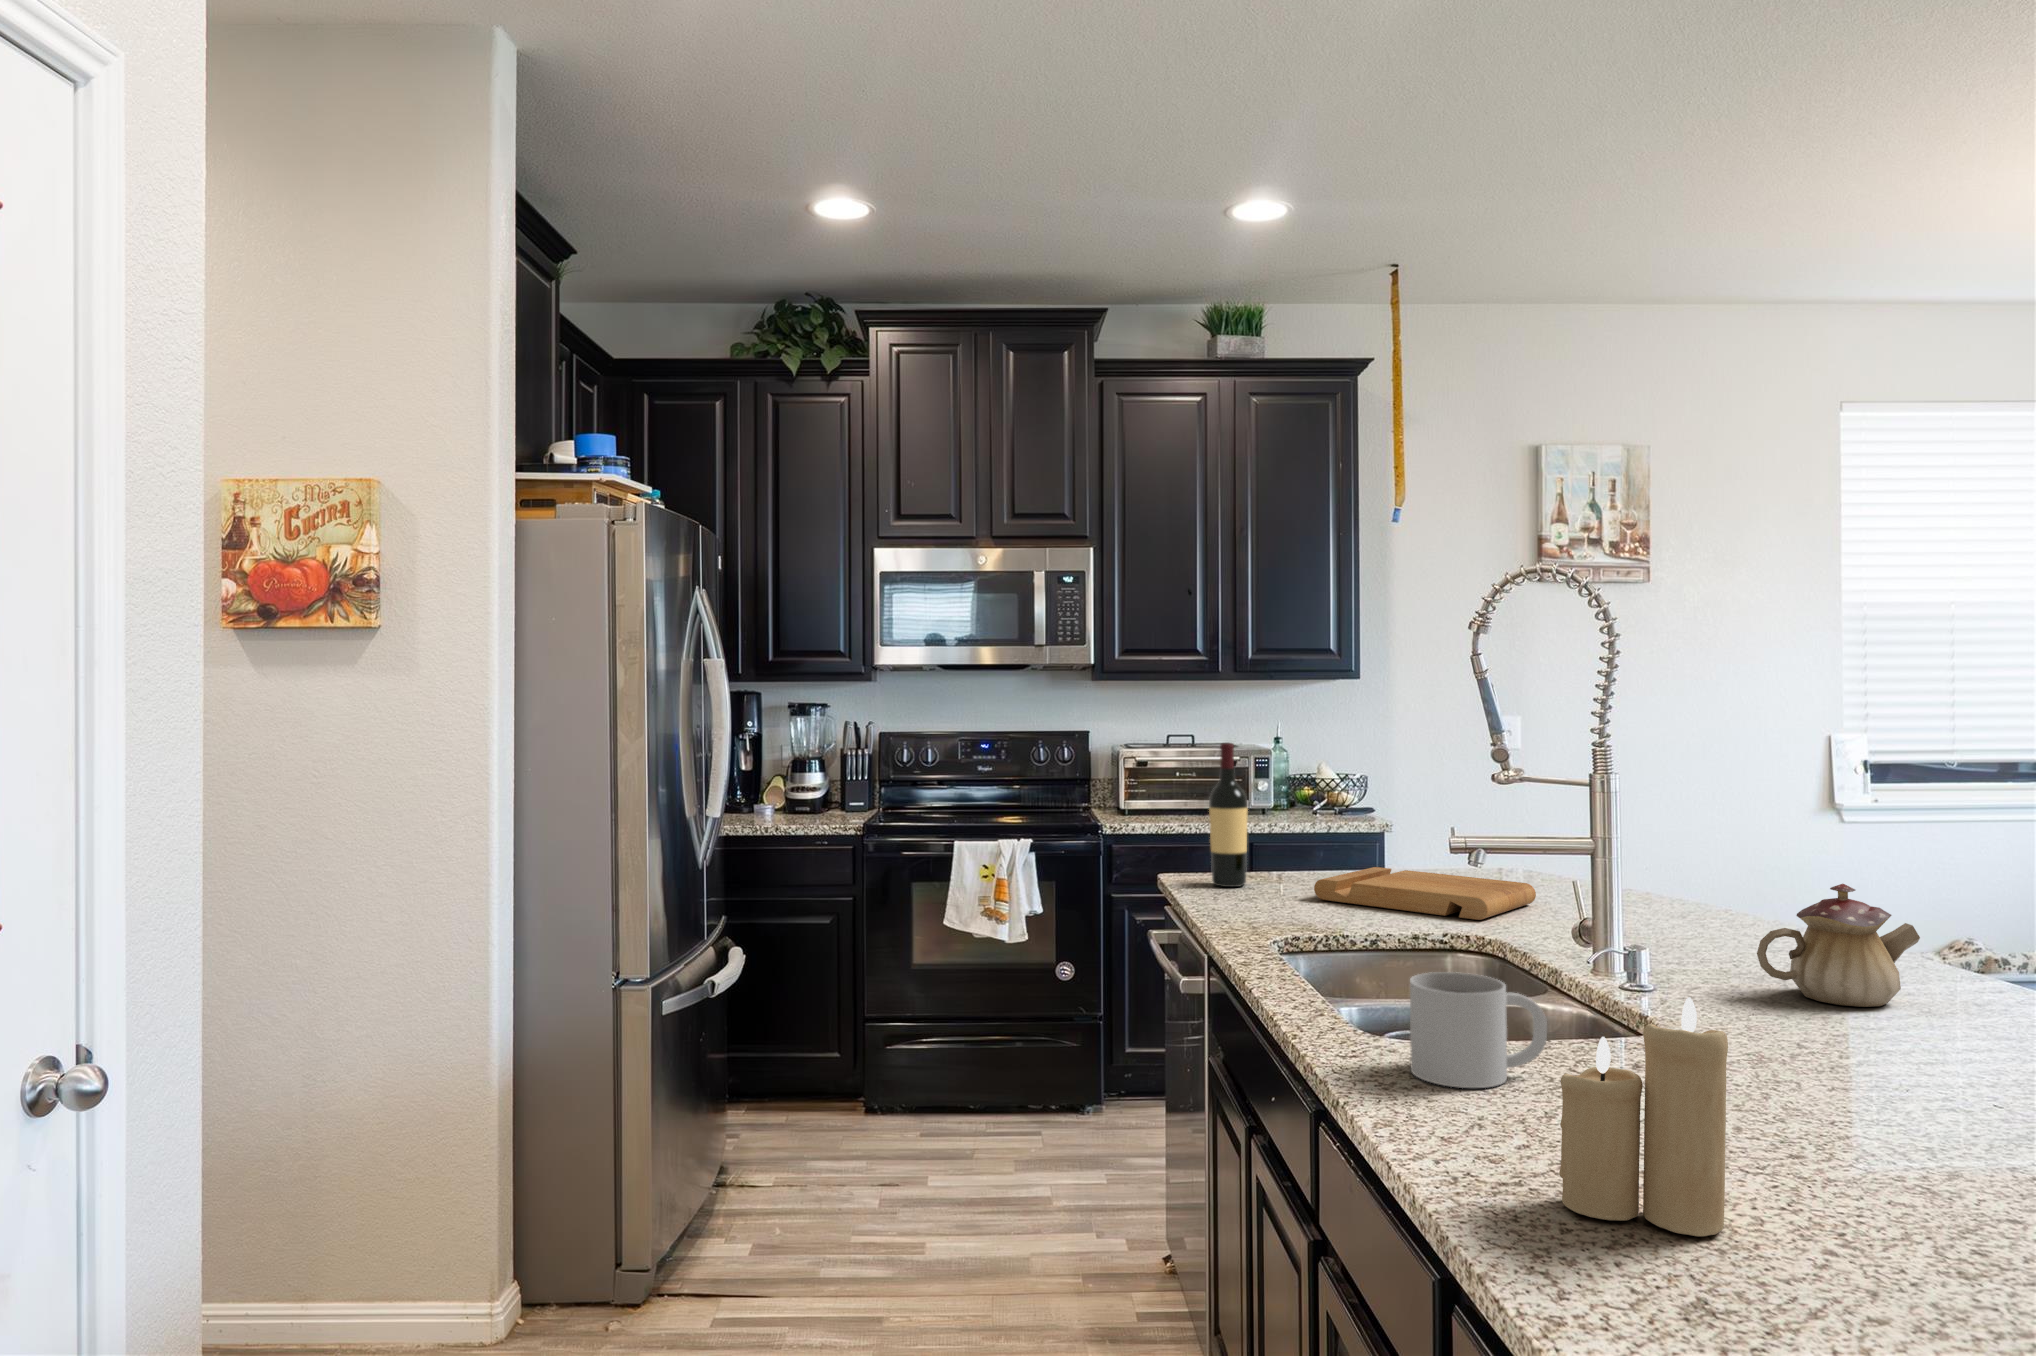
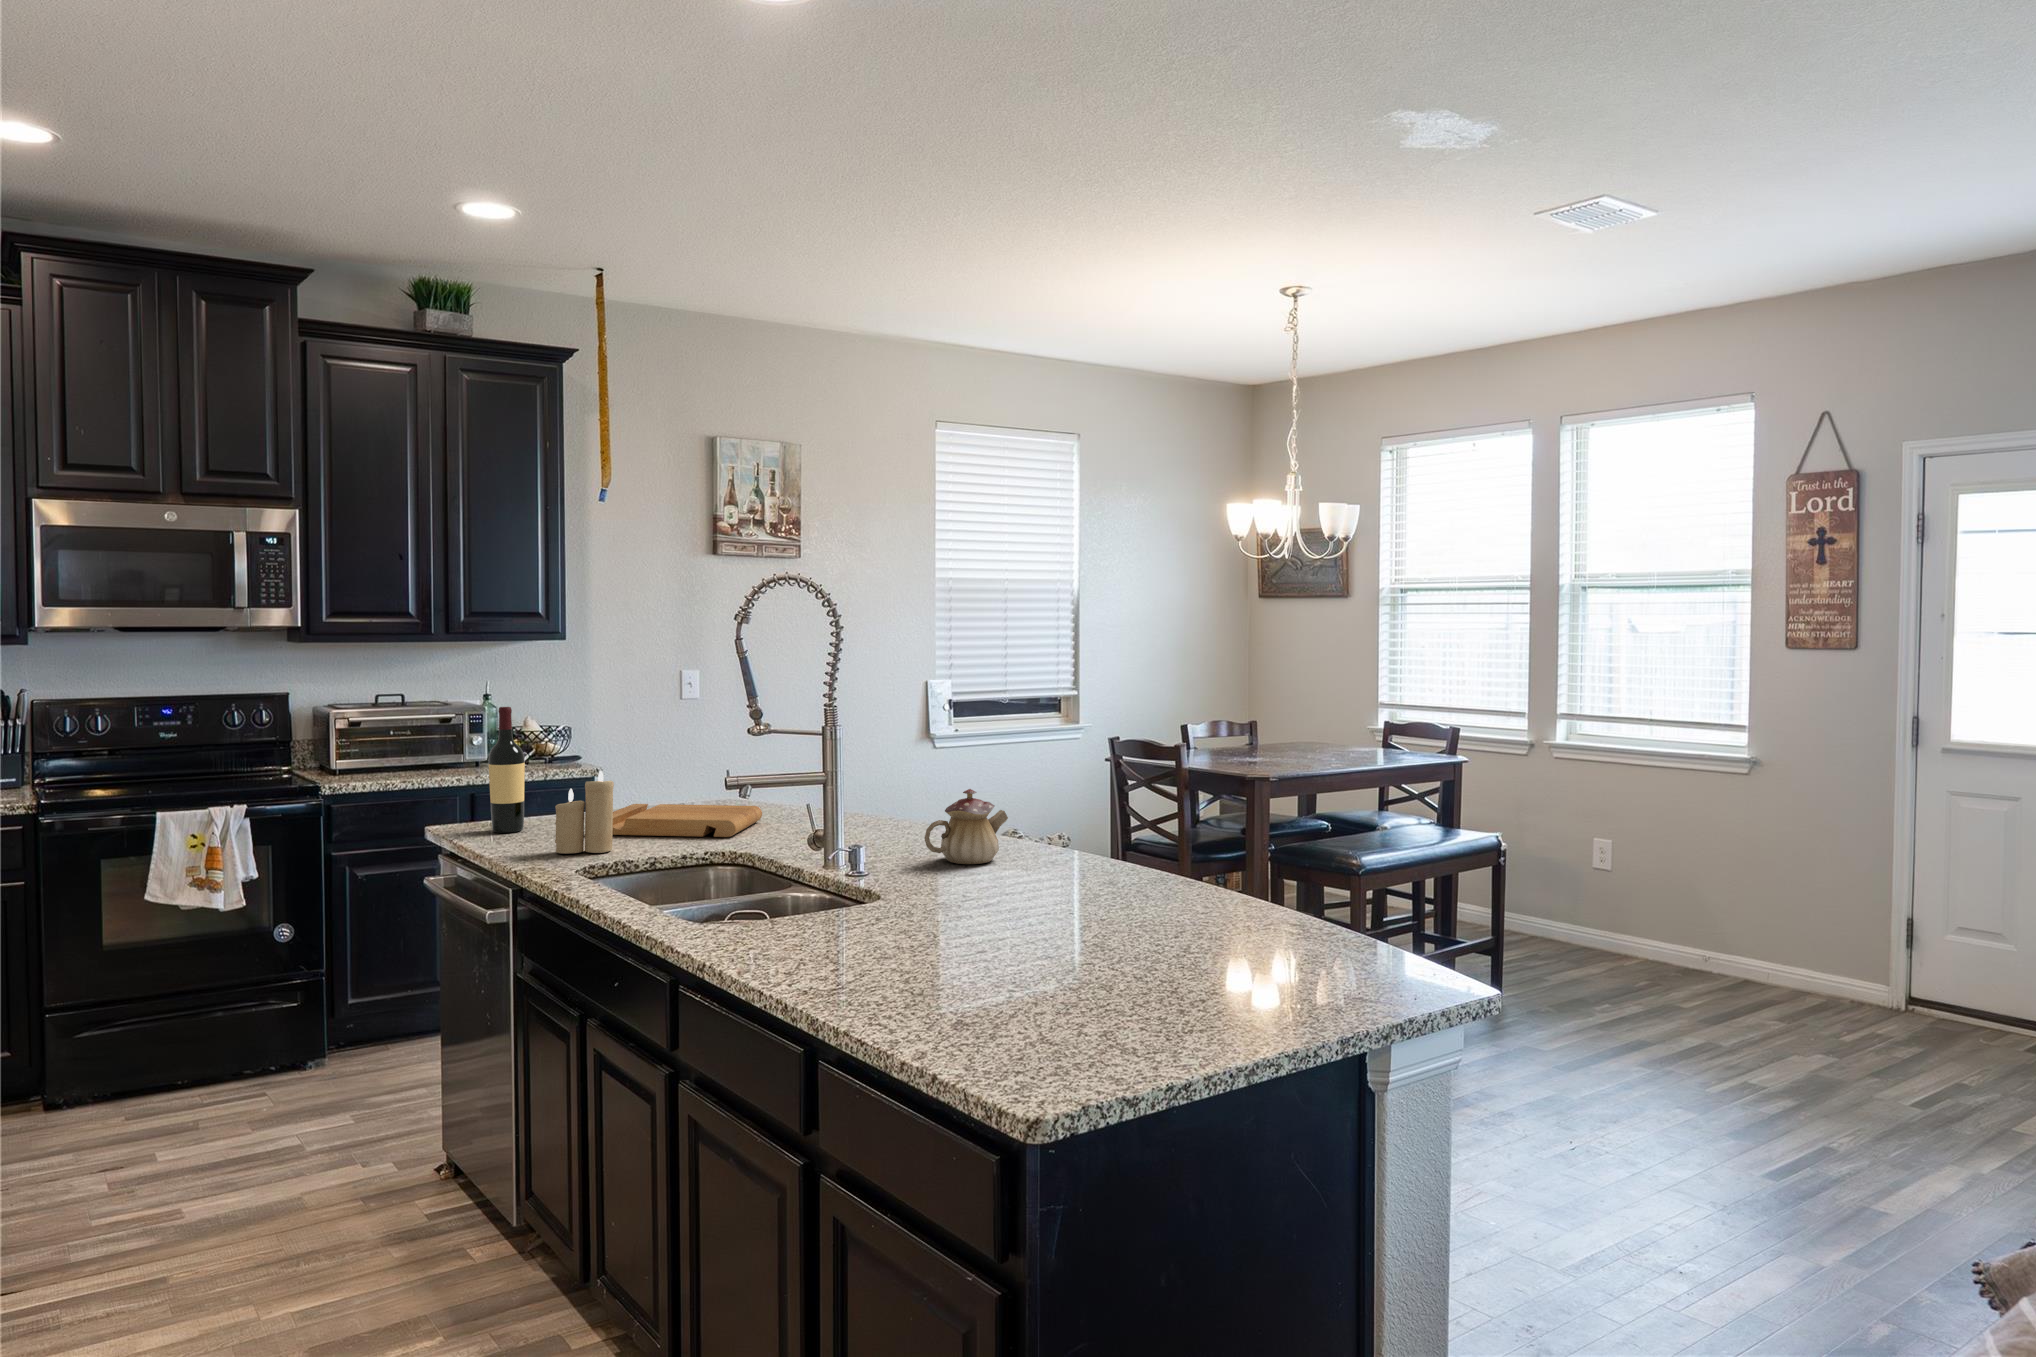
mug: present [1410,972,1547,1088] -> none [744,871,830,947]
candle: present [1559,997,1728,1236] -> present [555,770,614,854]

